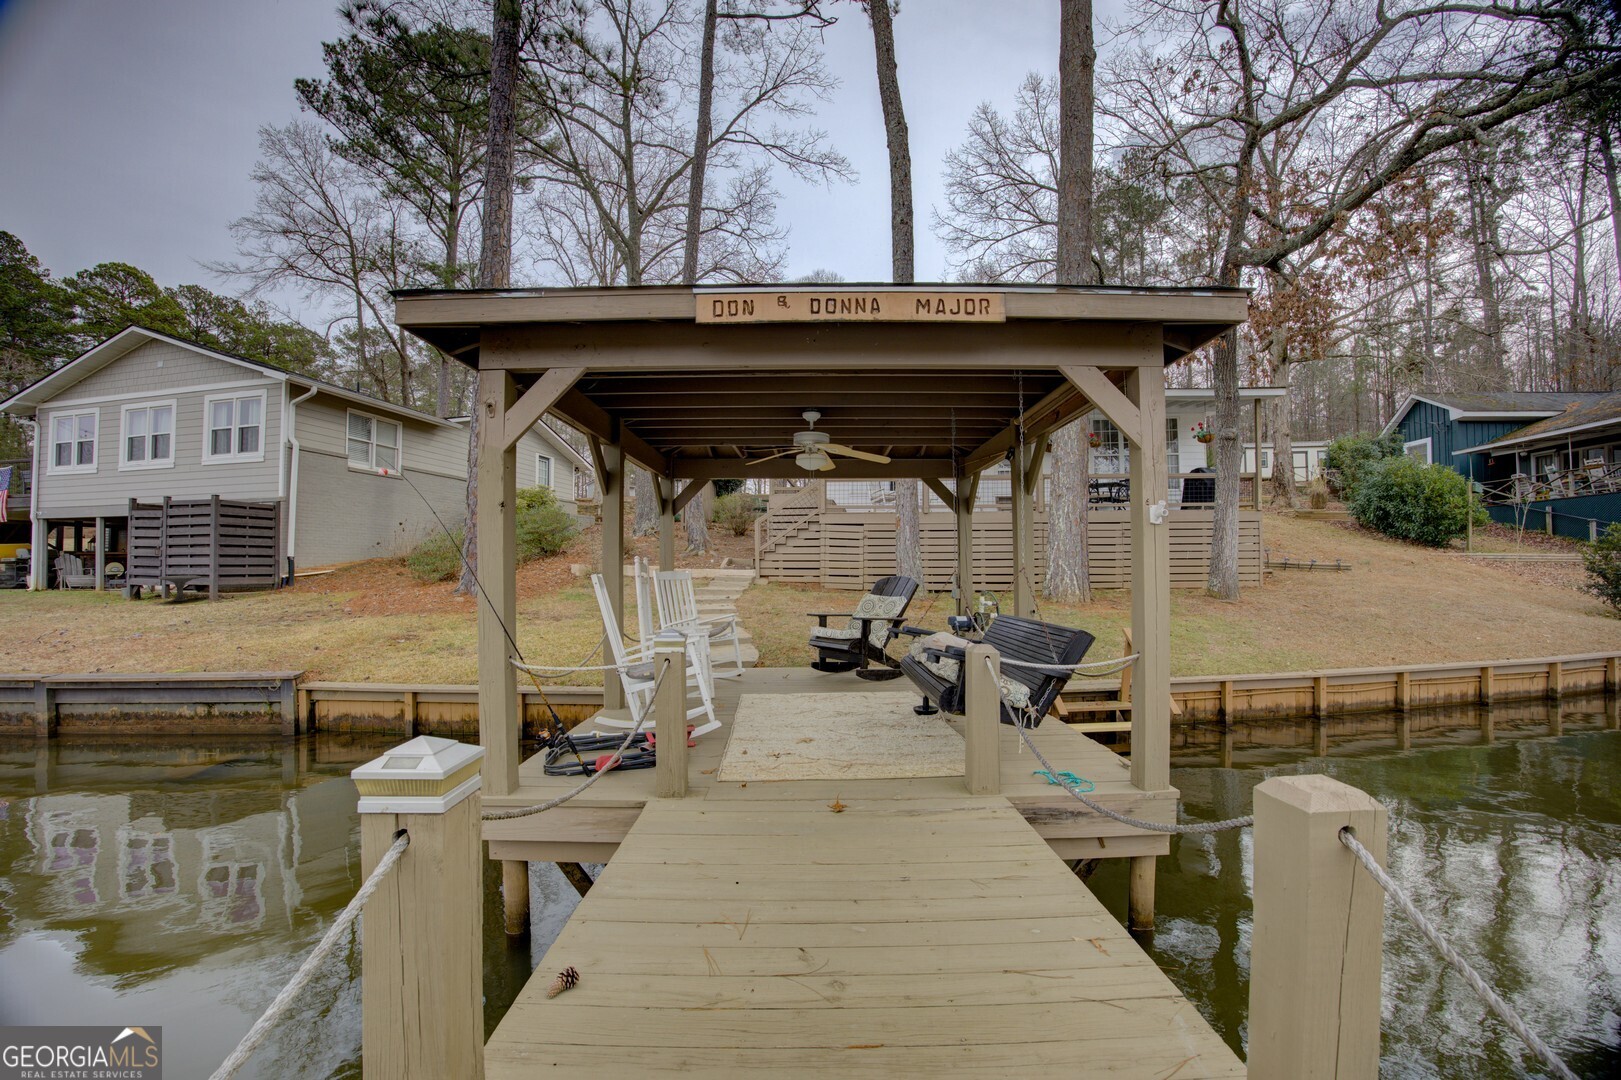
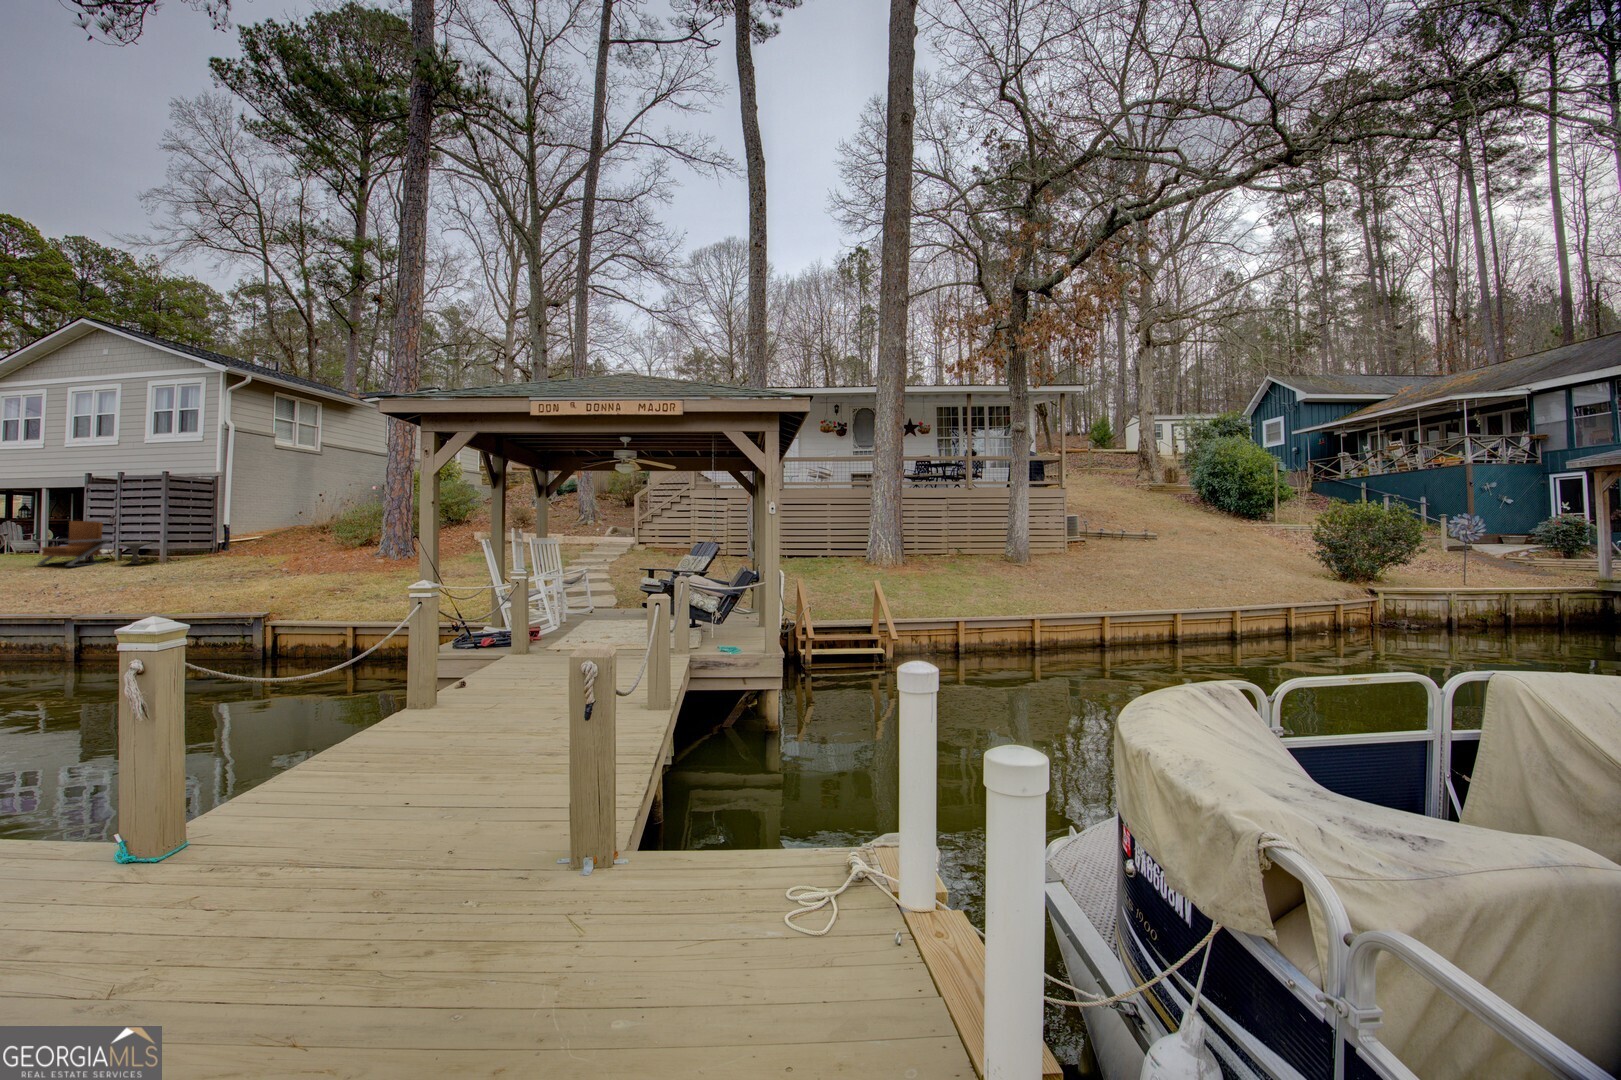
lounge chair: none [69,552,157,604] -> present [38,521,110,566]

